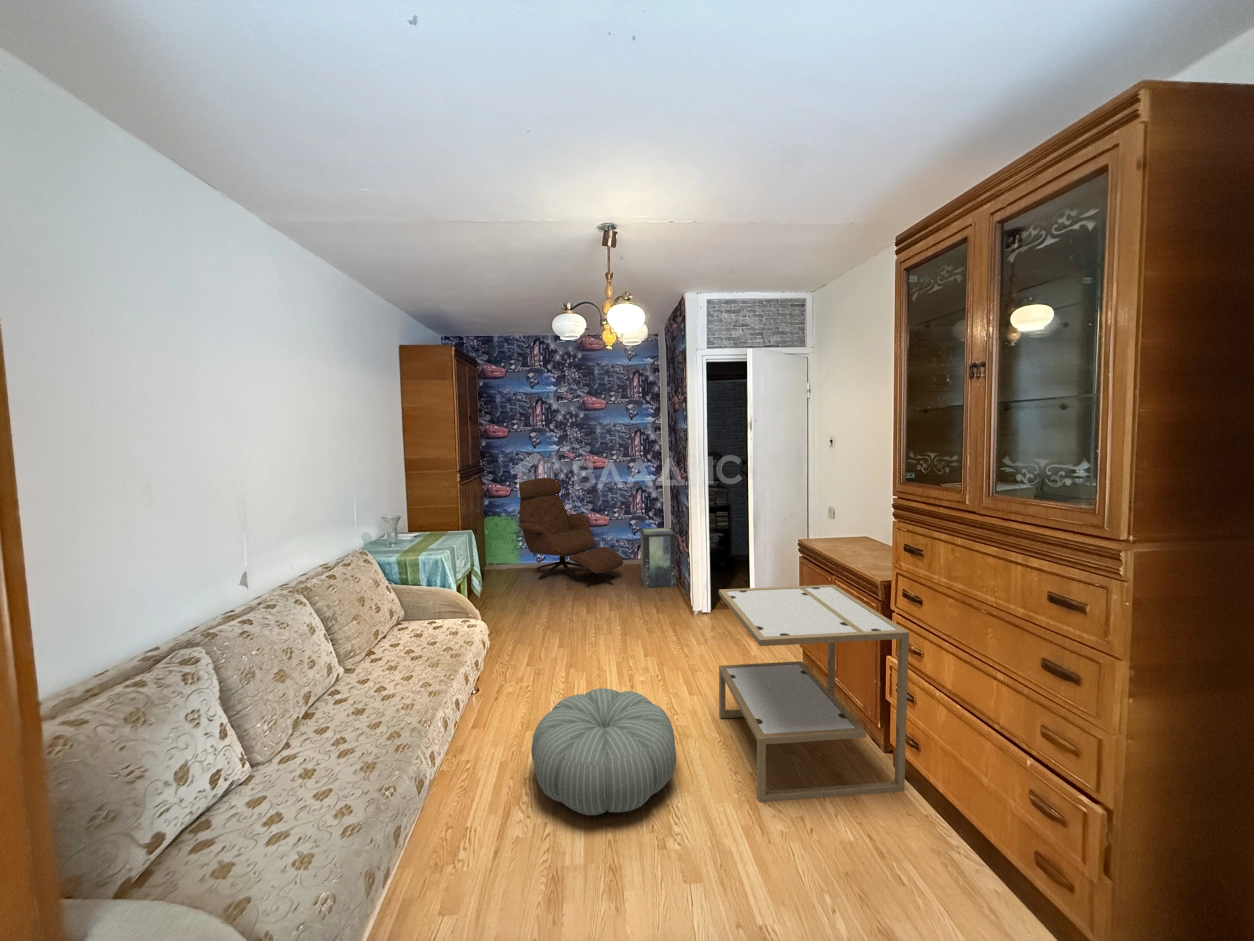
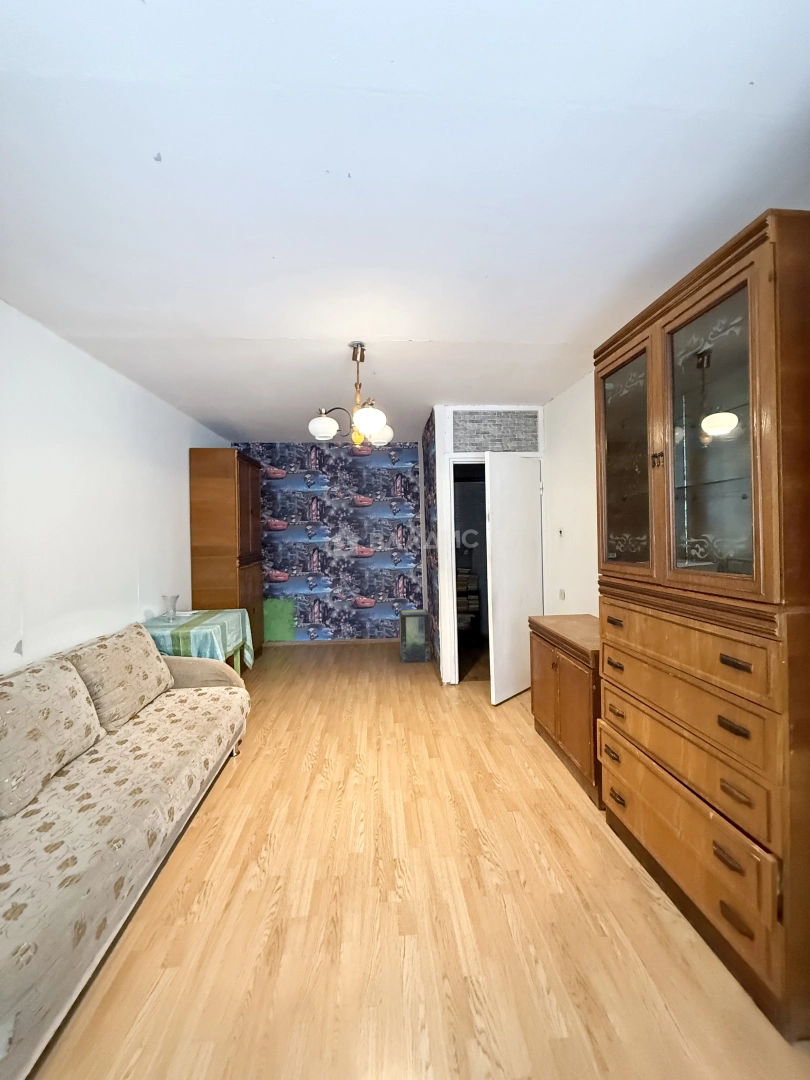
lounge chair: present [519,478,623,587] -> none [293,566,384,663]
side table: present [719,585,909,802] -> none [450,655,613,857]
pouf: present [531,688,676,815] -> none [270,750,403,868]

